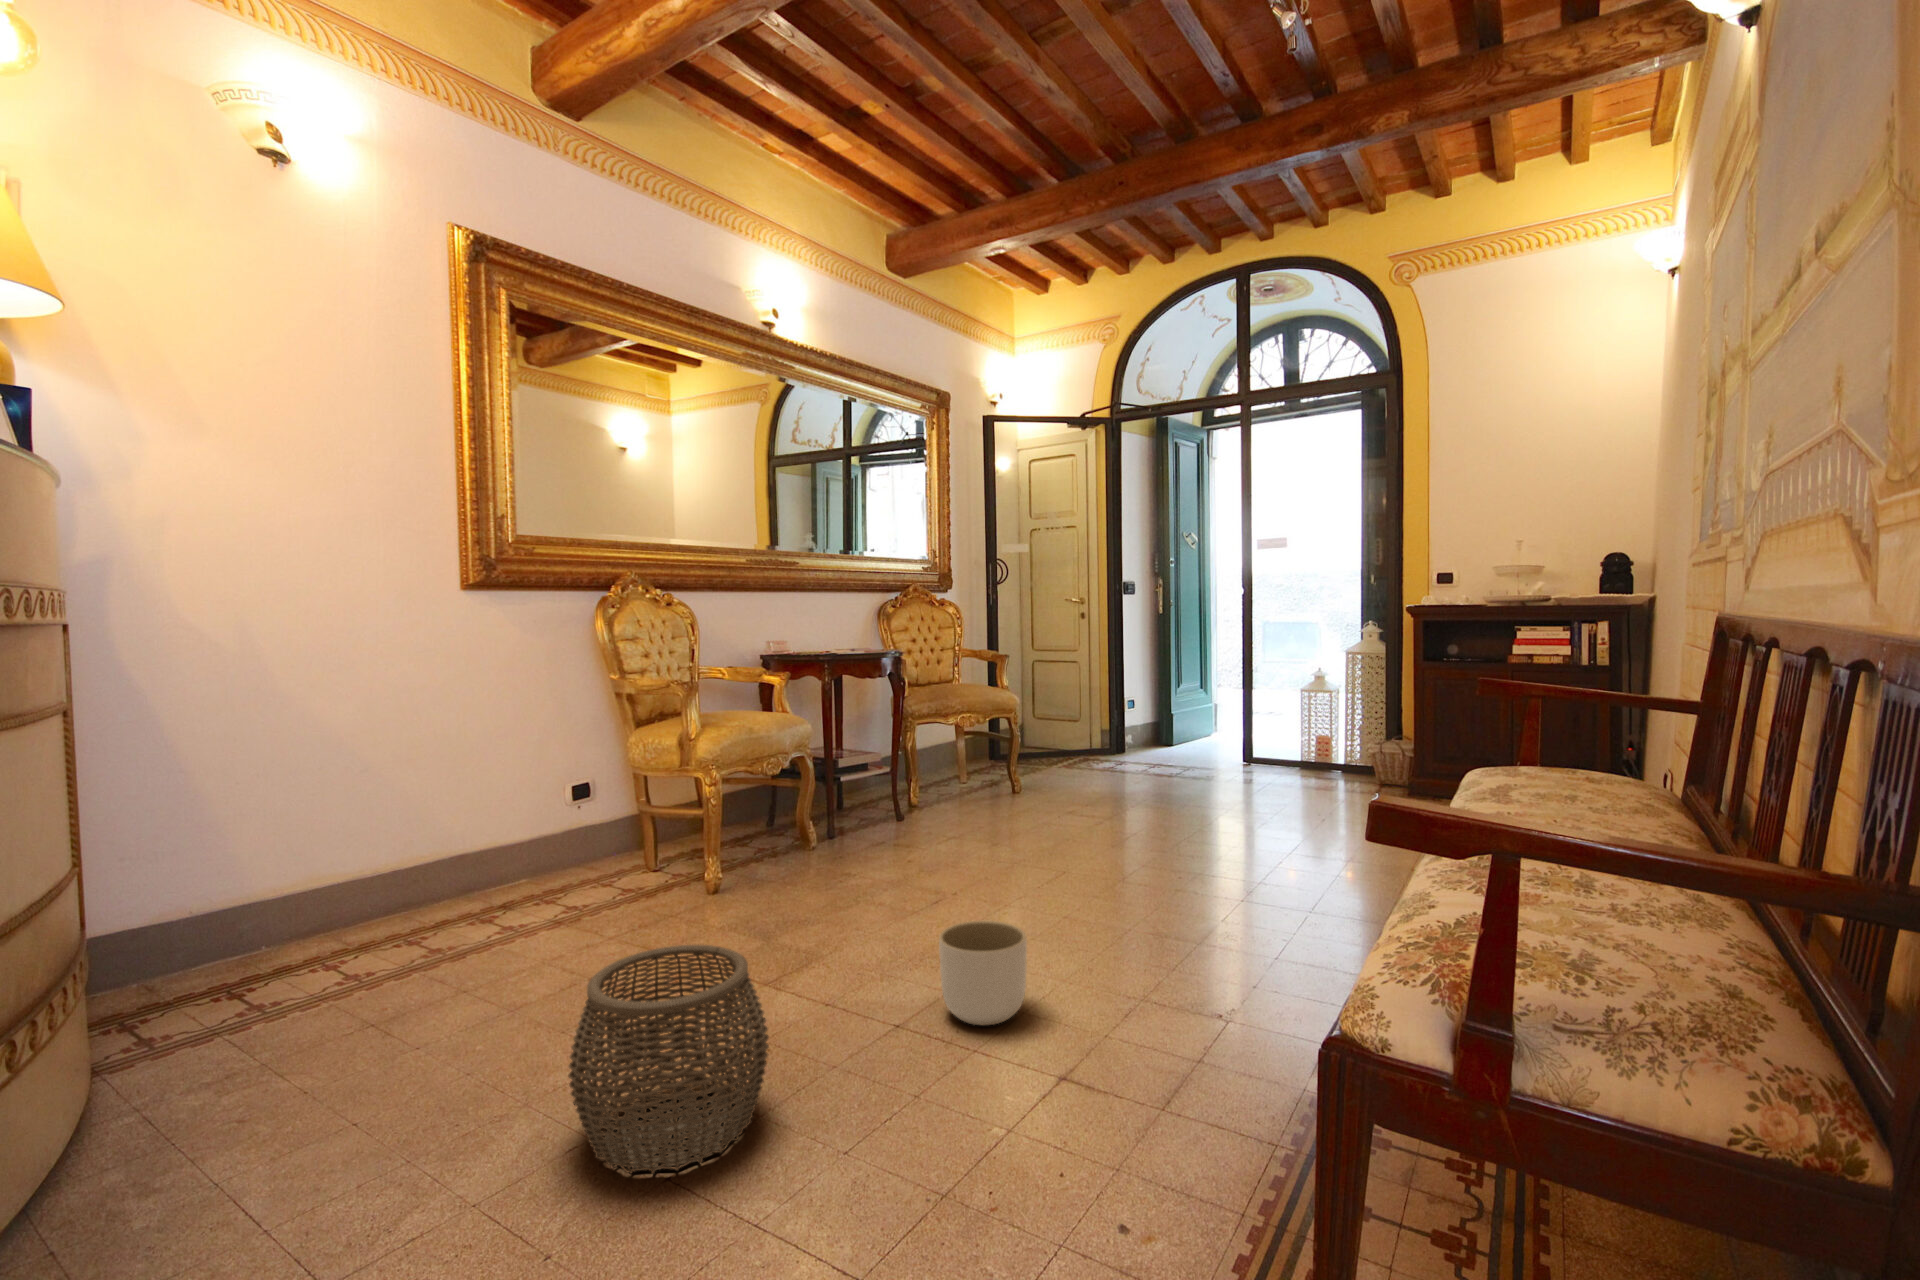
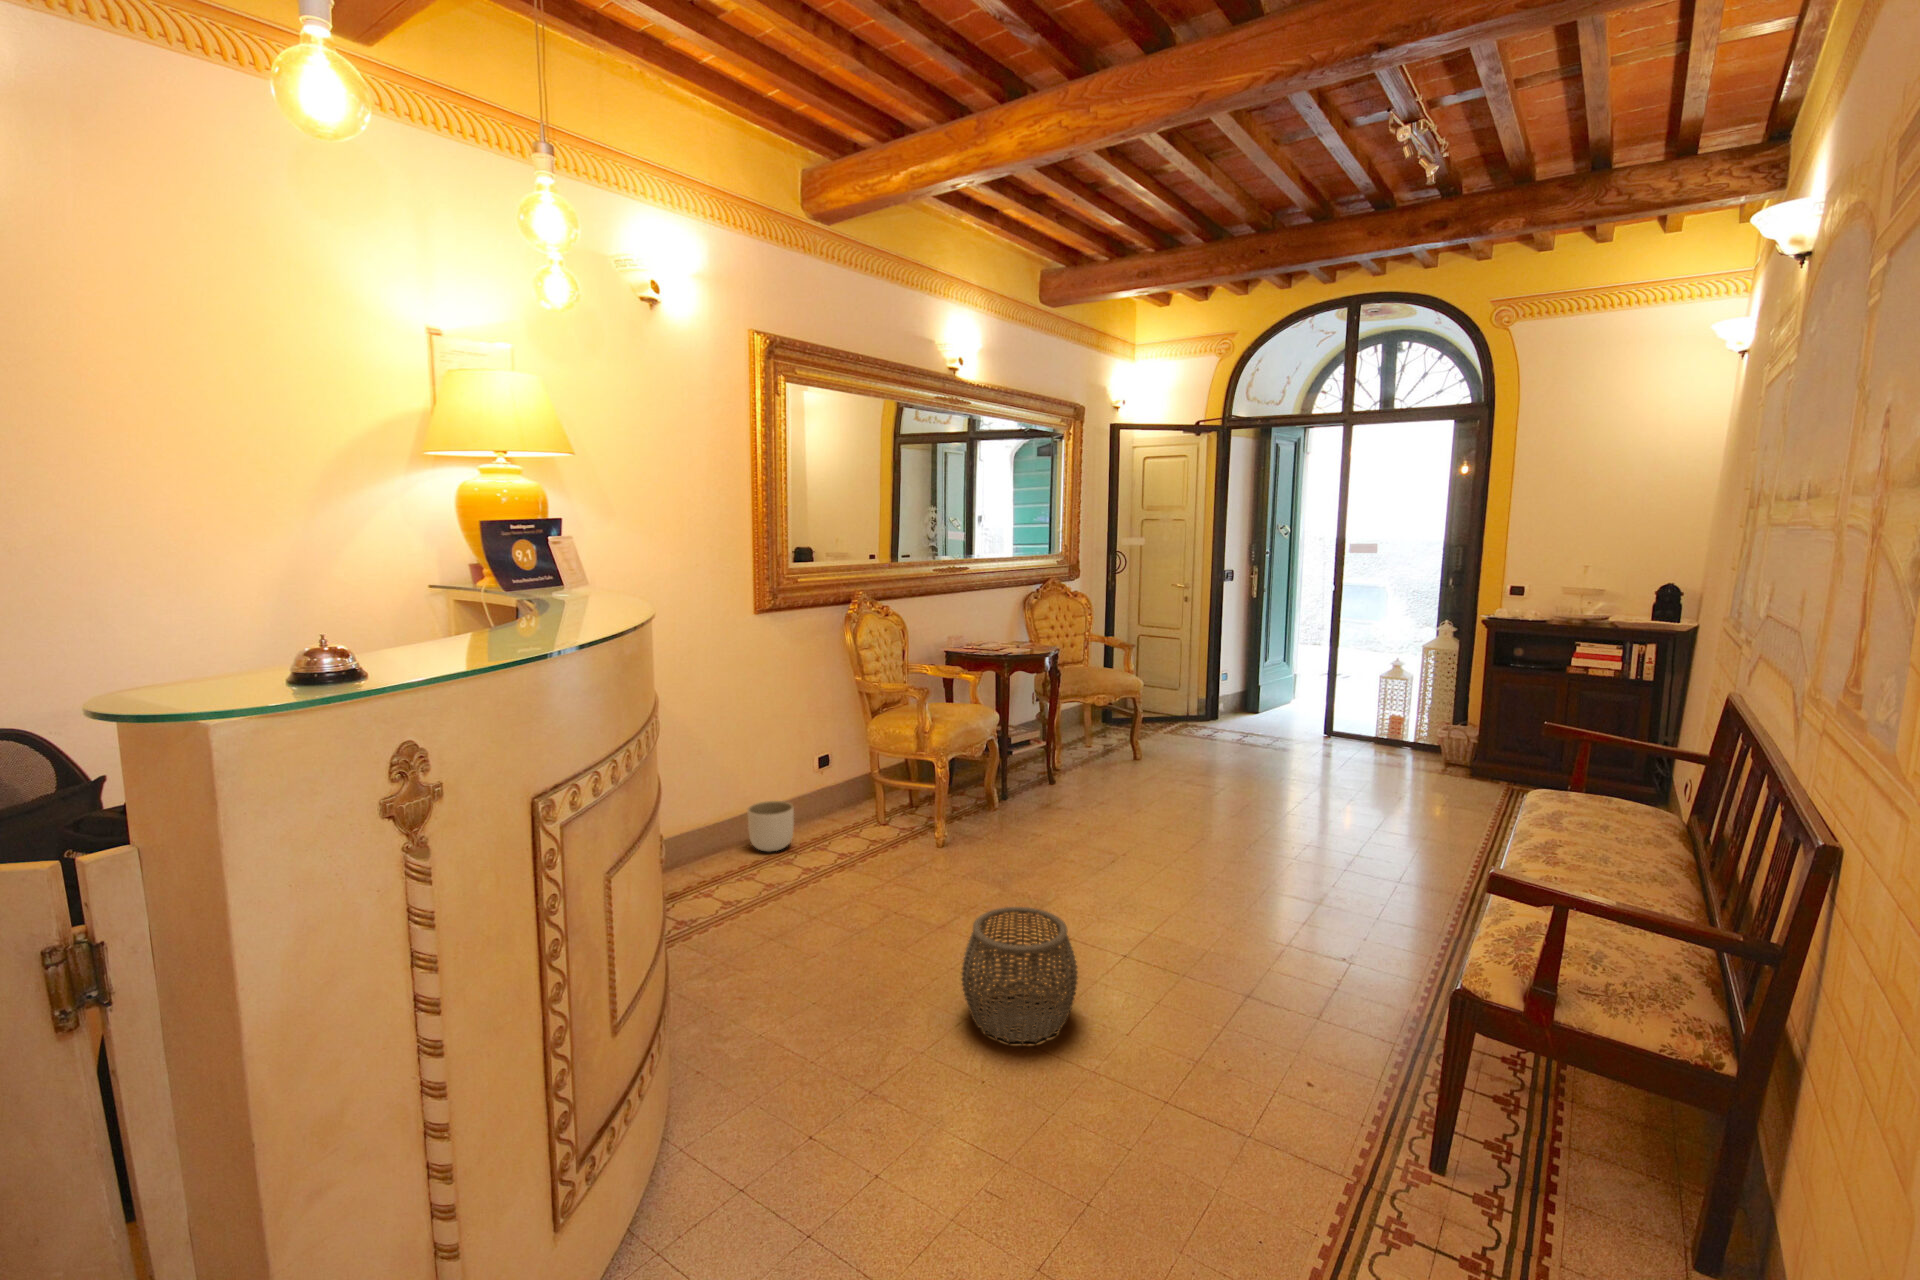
planter: present [939,920,1027,1025] -> present [748,801,794,852]

